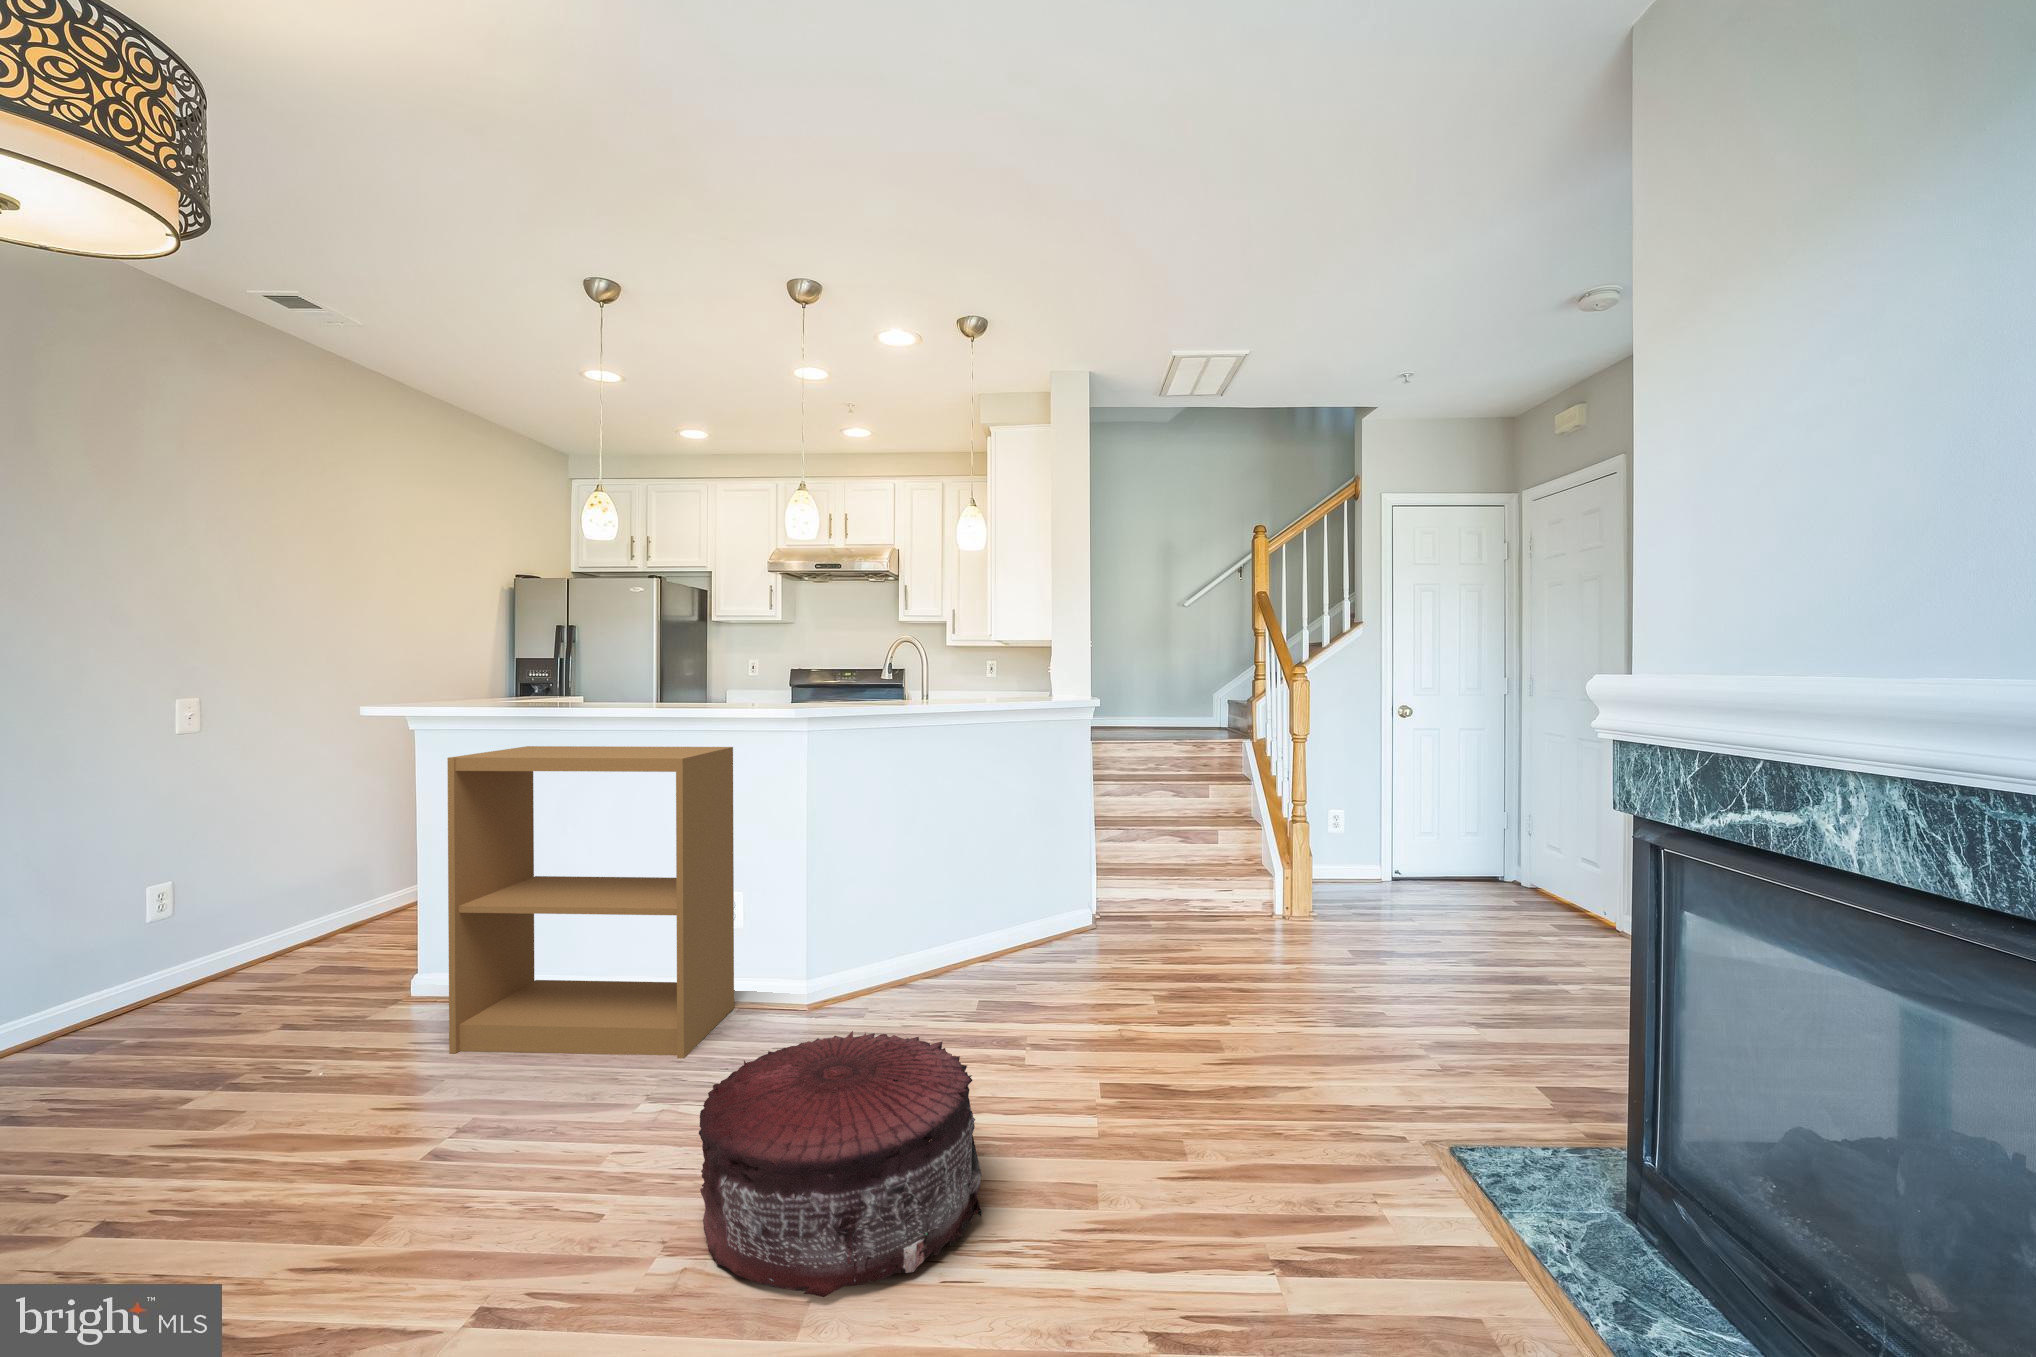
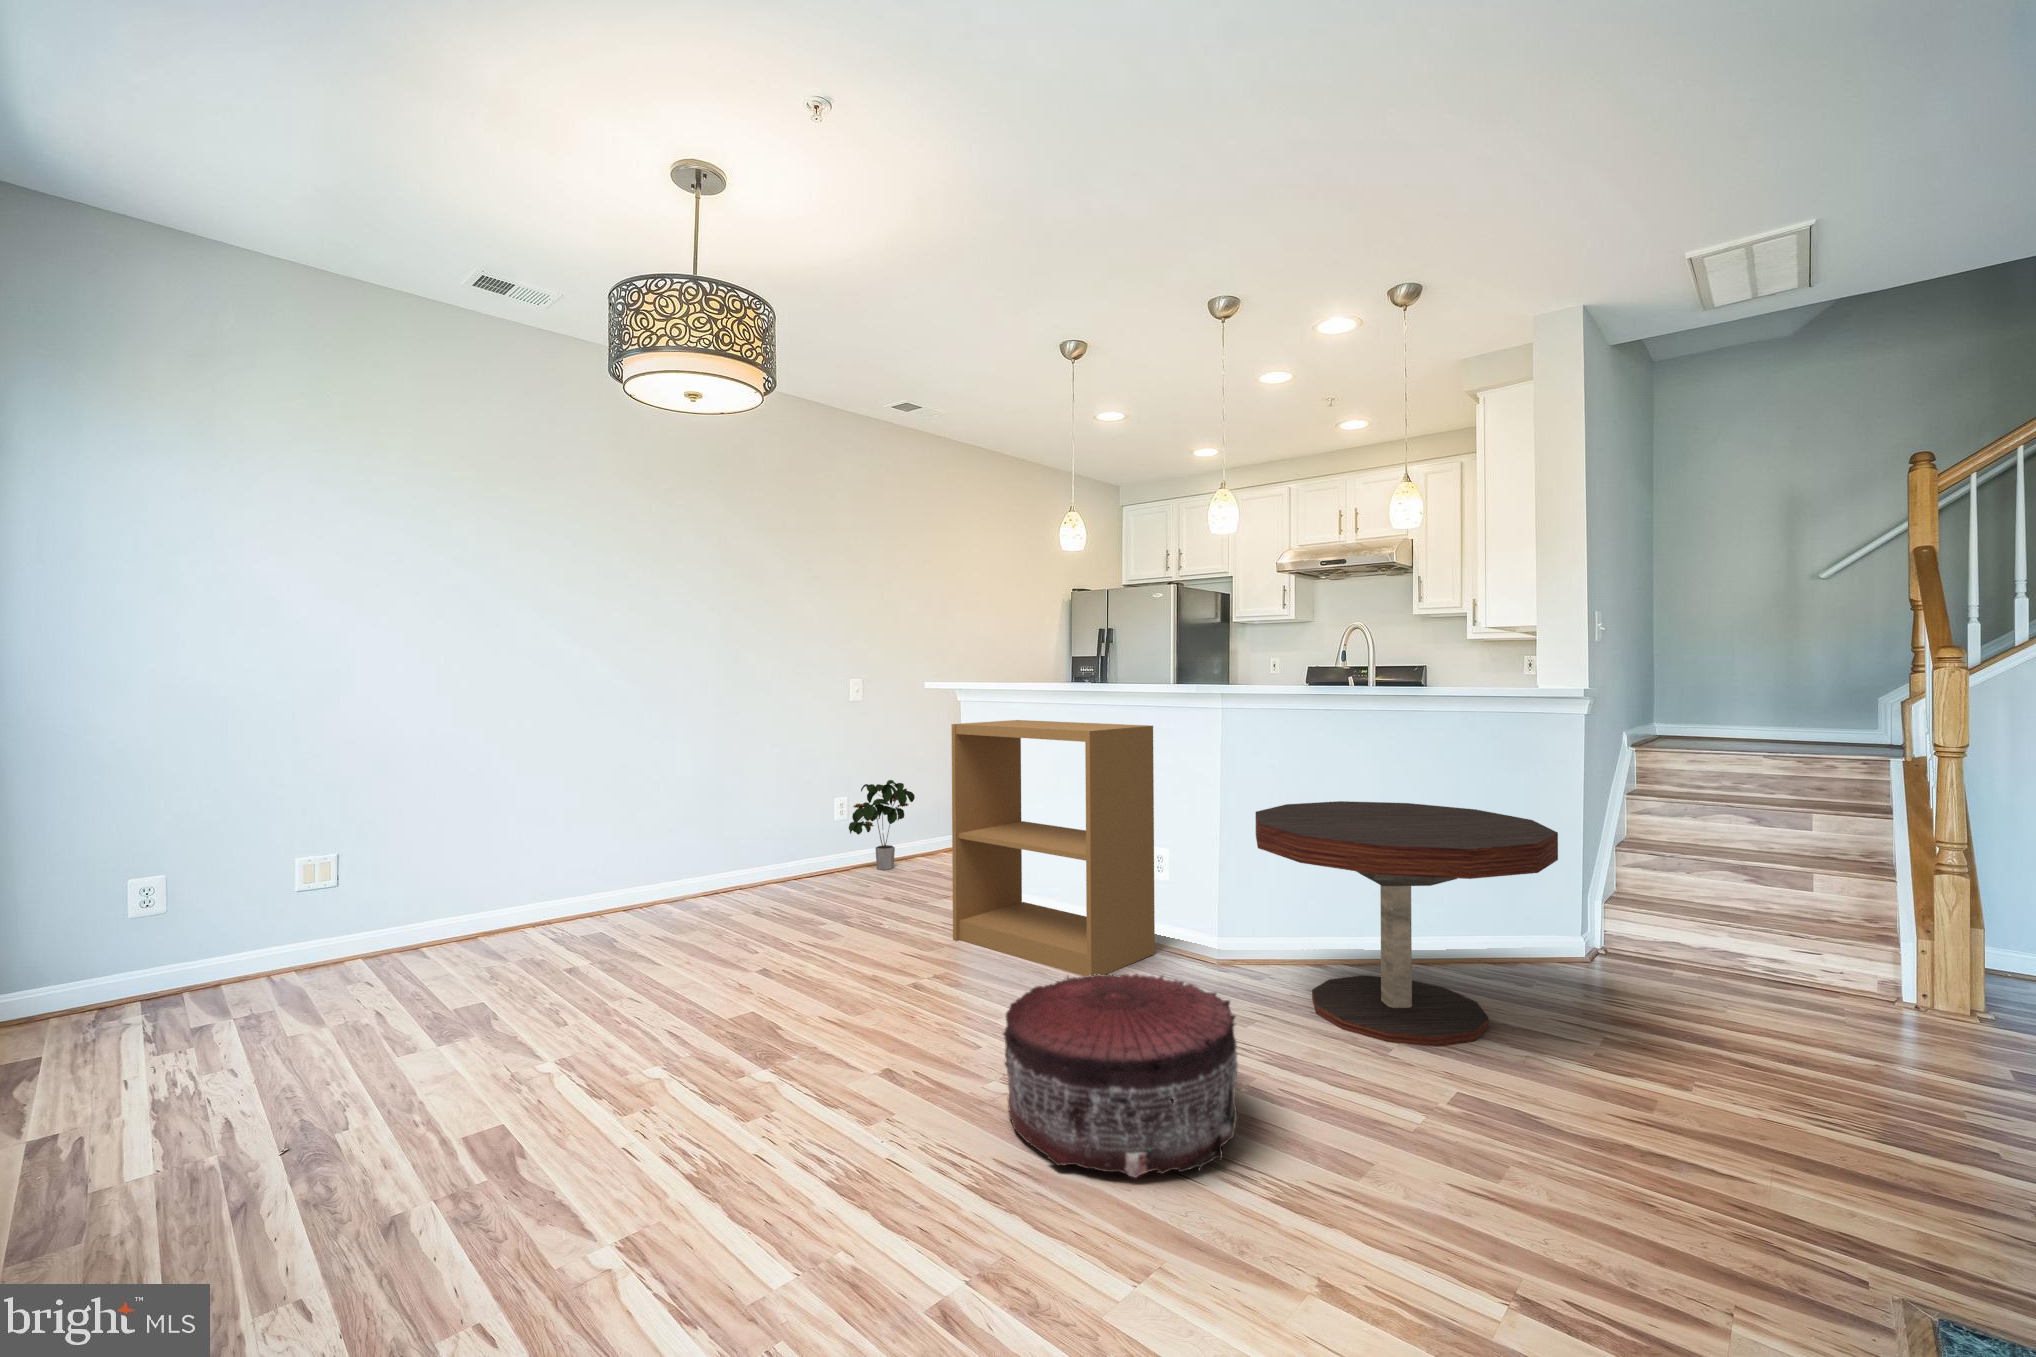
coffee table: none [866,809,1130,1041] -> present [1256,801,1558,1047]
potted plant: none [179,840,295,976] -> present [849,780,915,870]

